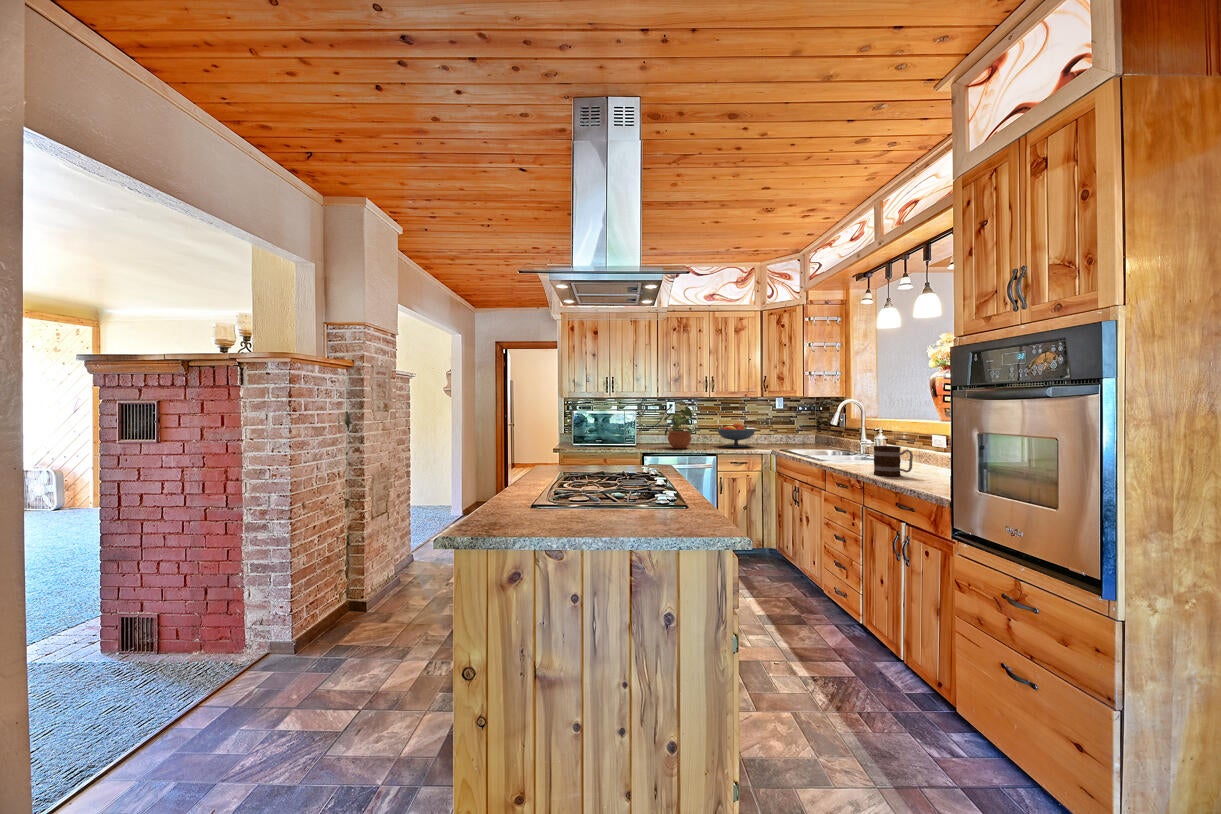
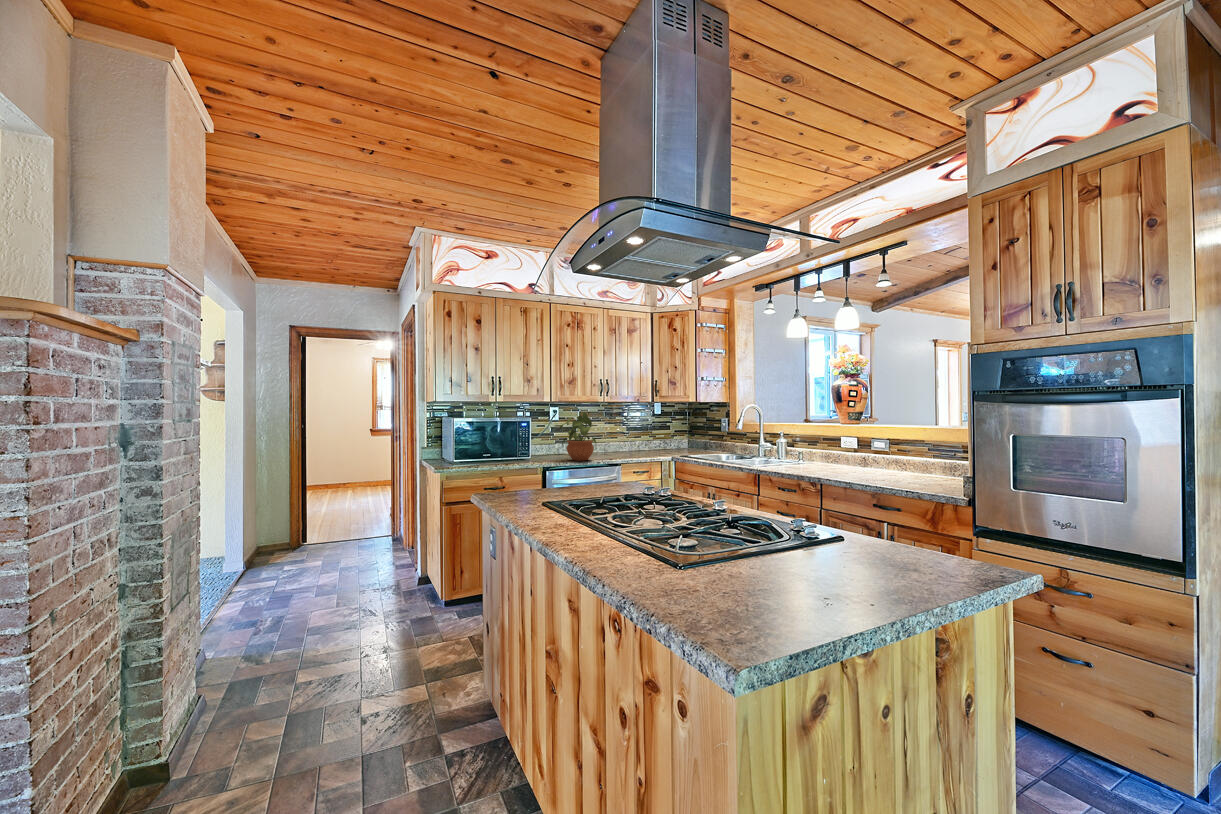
fruit bowl: present [717,423,755,447] -> none [612,430,653,456]
mug: present [874,446,913,476] -> none [831,450,871,480]

